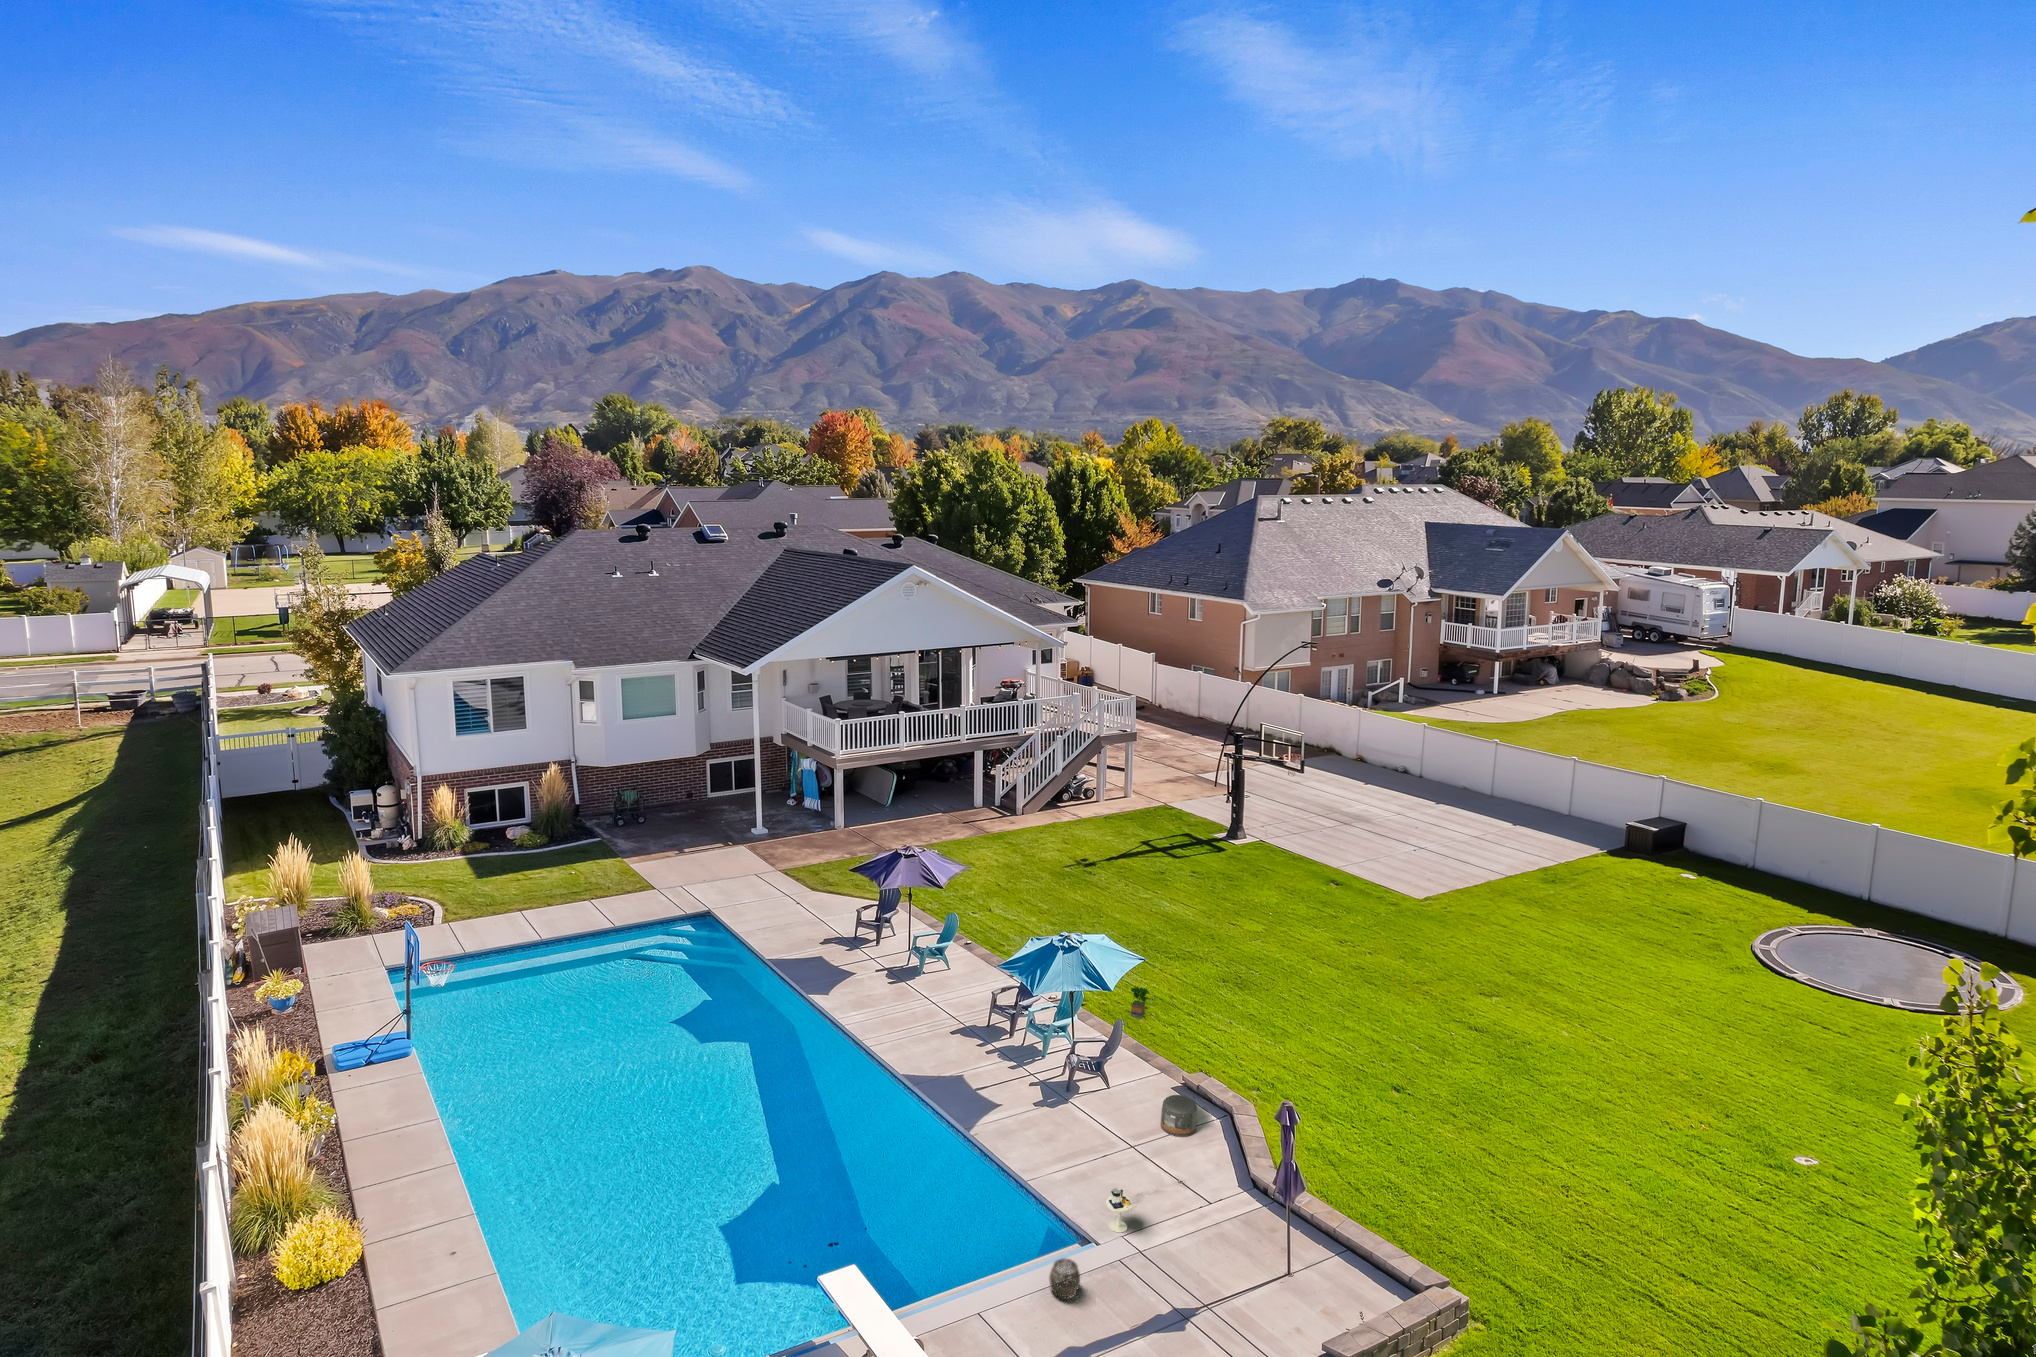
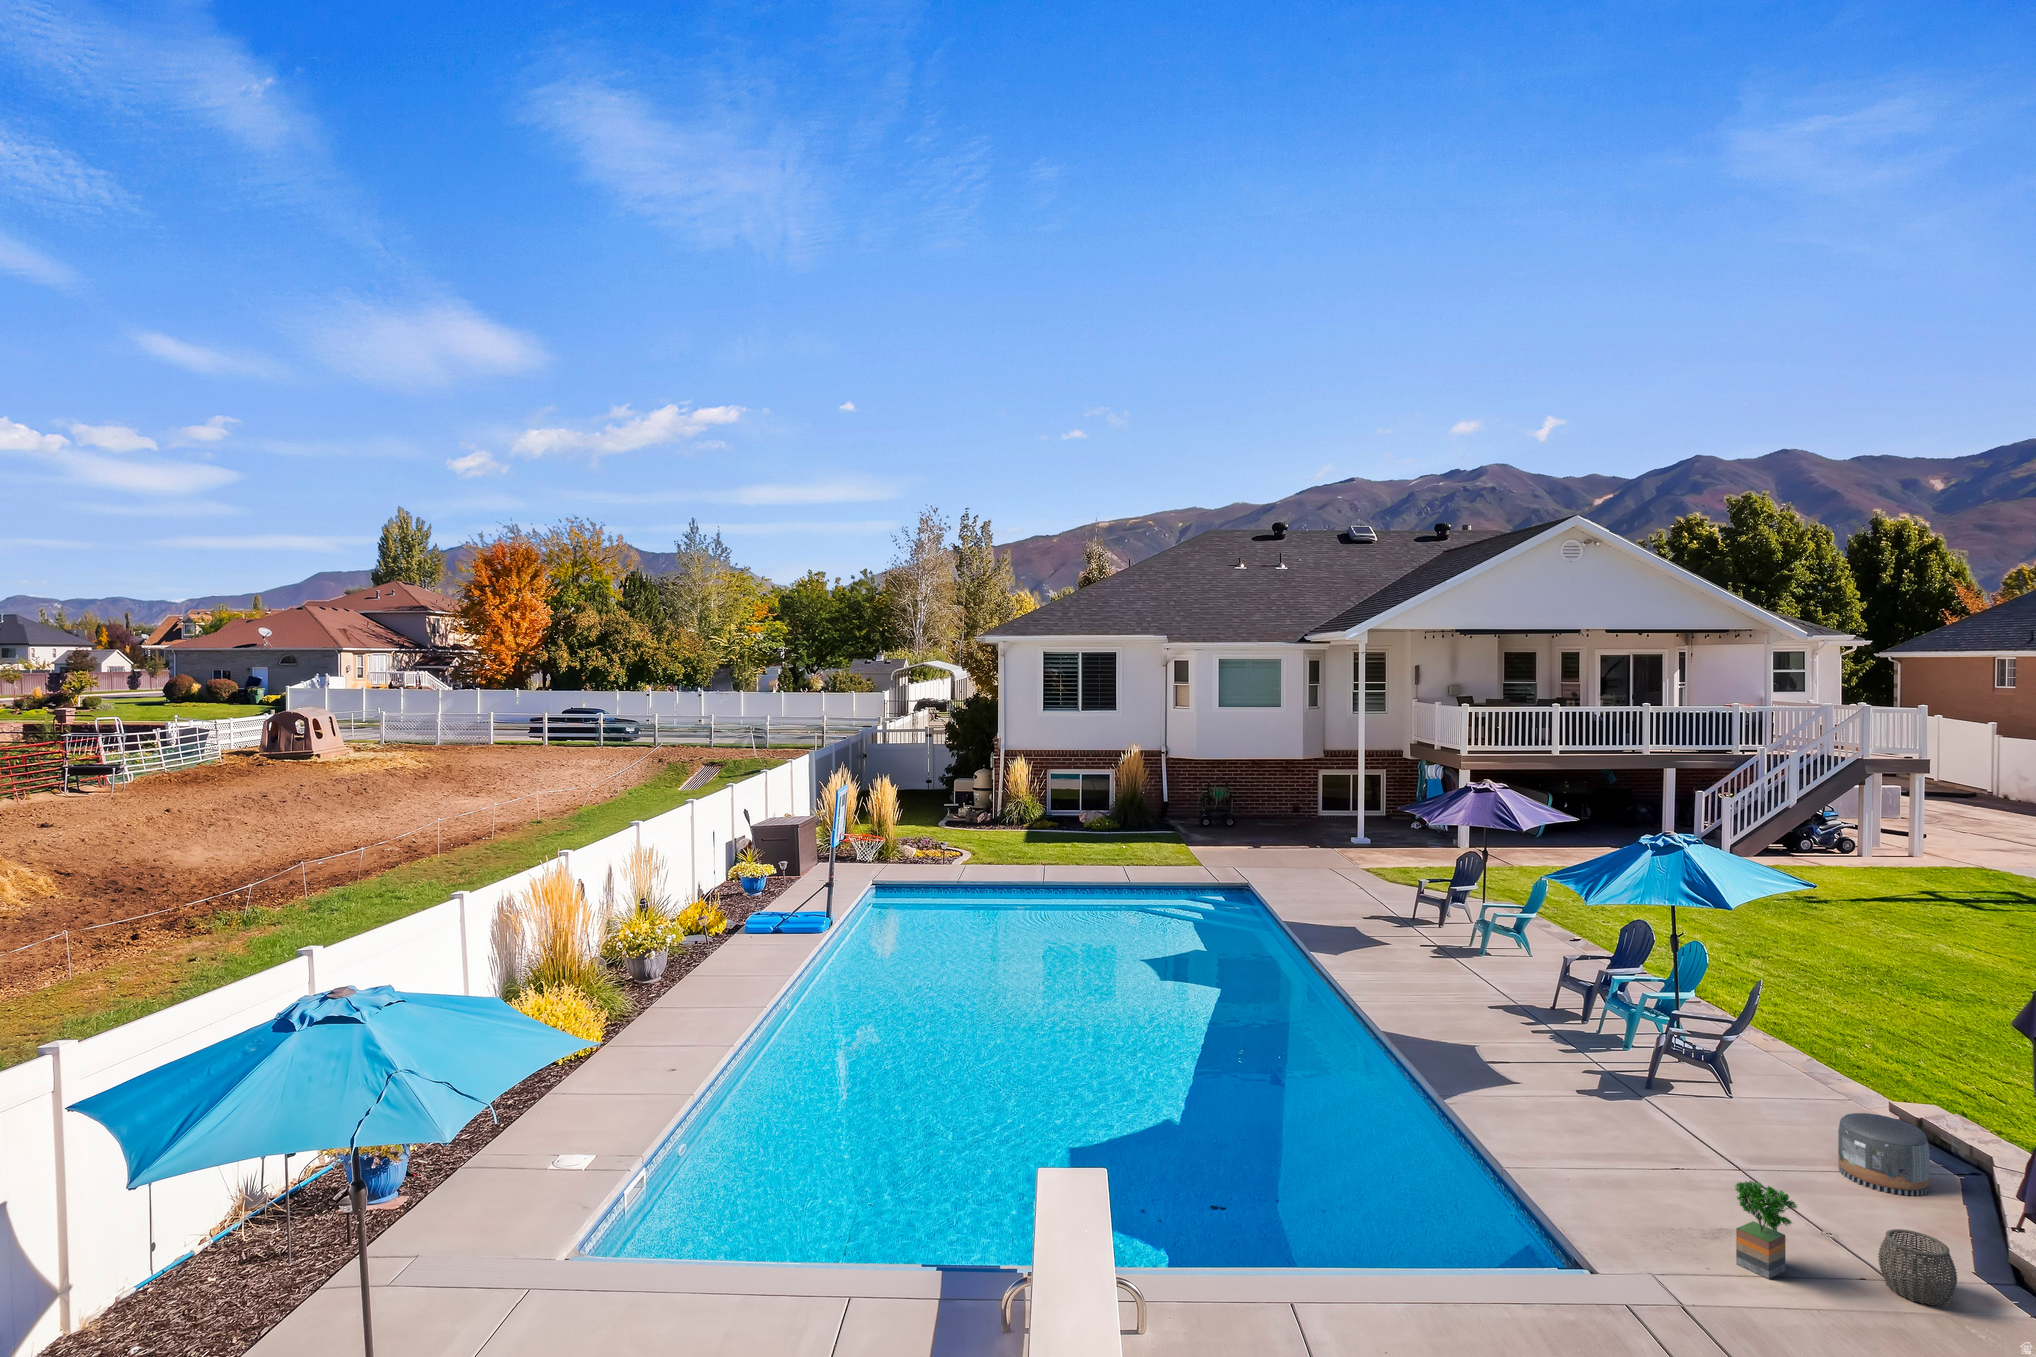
potted tree: present [1131,987,1149,1018] -> present [1735,1181,1797,1279]
side table: present [1106,1188,1133,1233] -> none [1628,1178,1691,1276]
woven basket: present [1049,1258,1080,1297] -> present [1878,1229,1957,1306]

